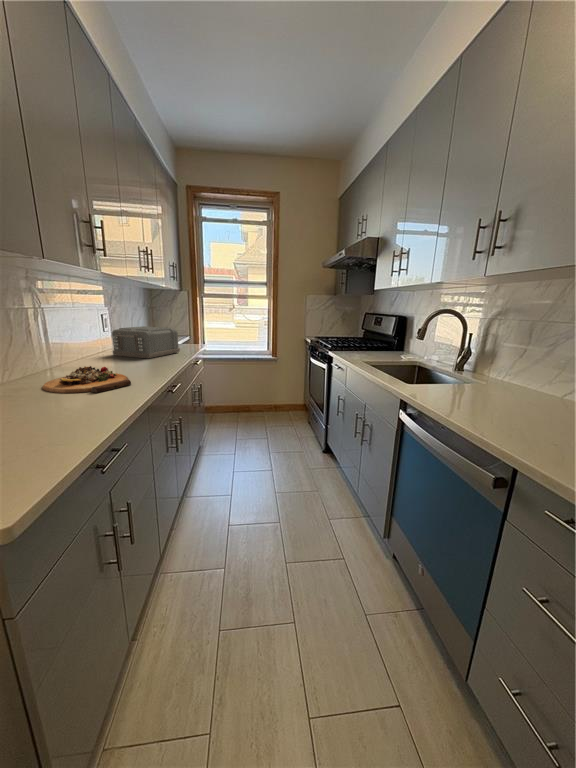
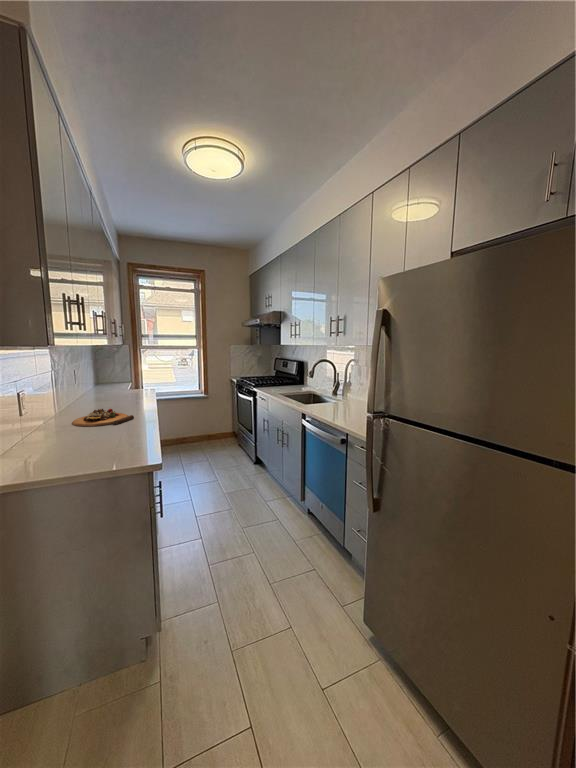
toaster: present [112,326,180,358] -> none [87,378,140,402]

